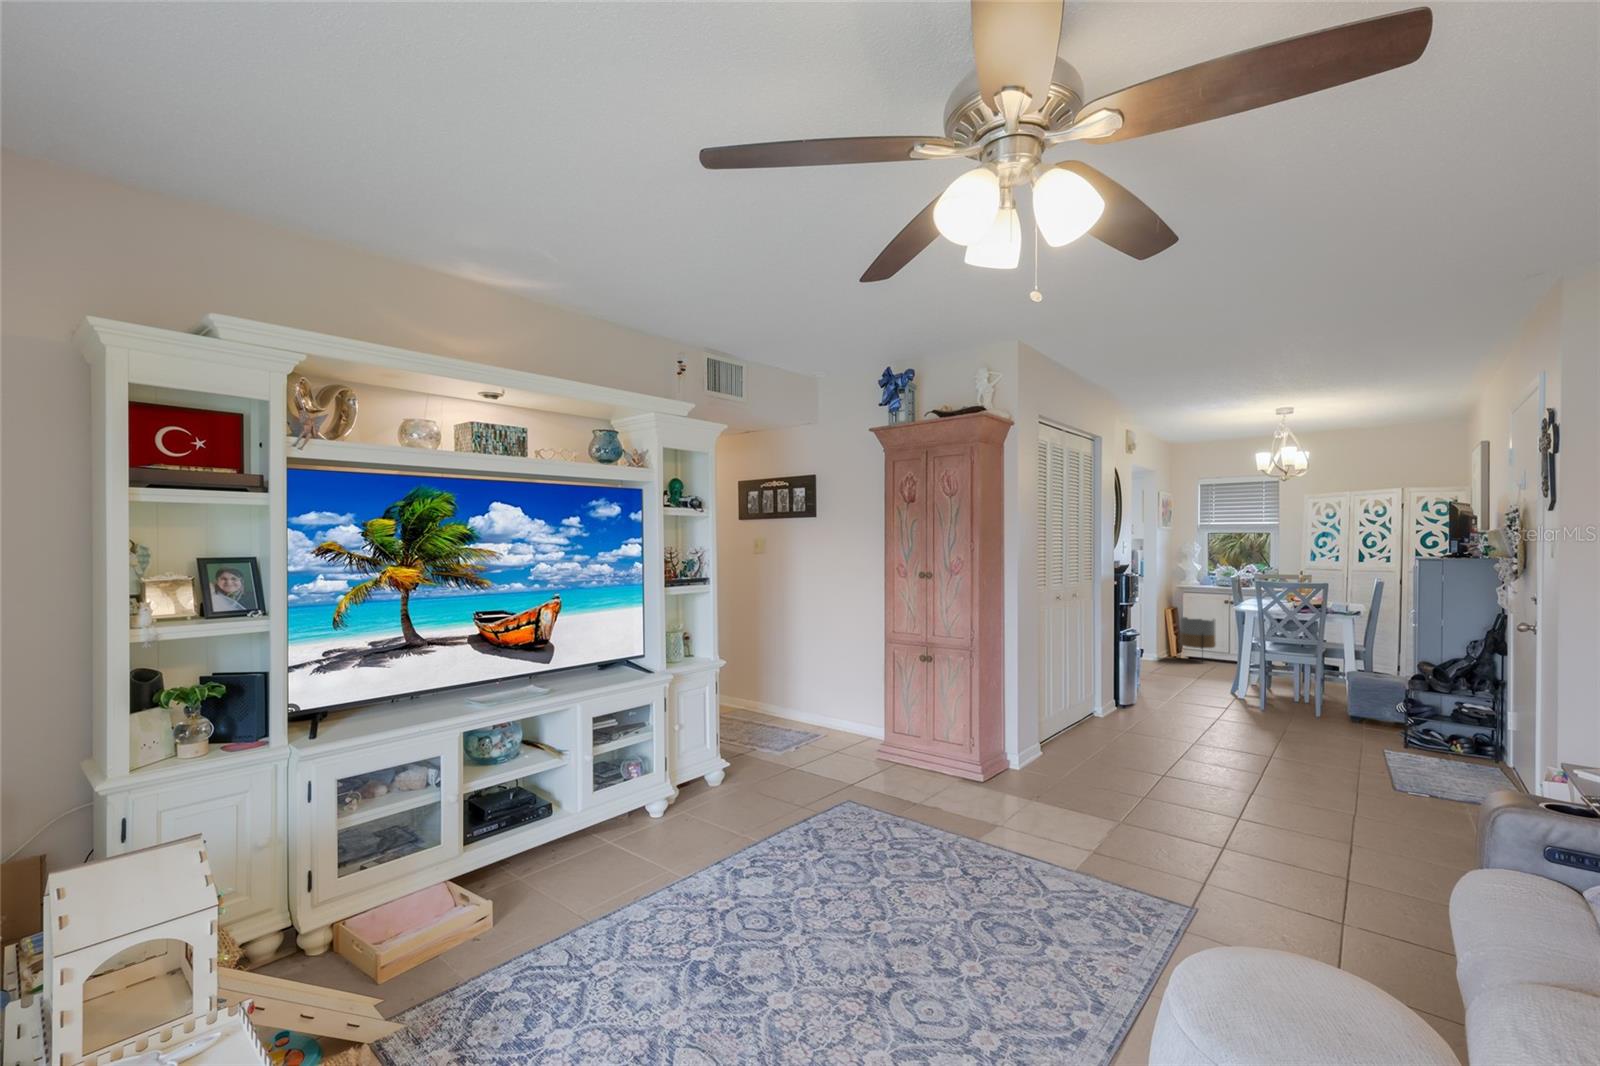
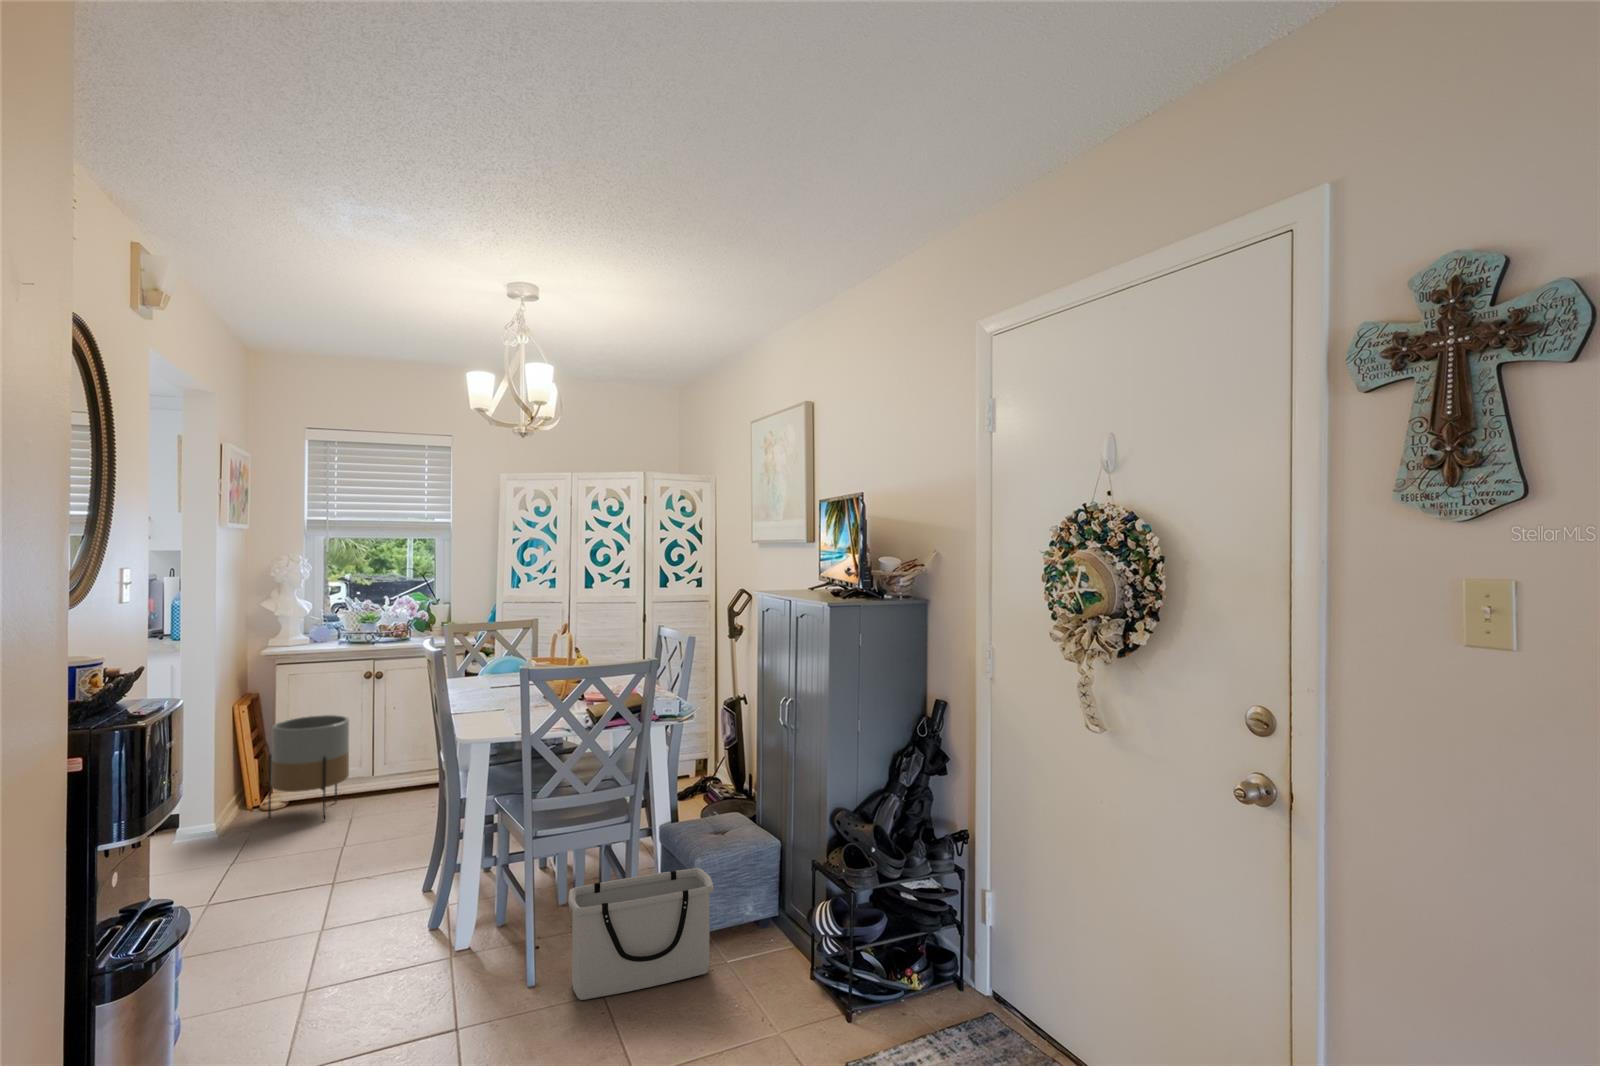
storage bin: none [1277,673,1352,722] -> present [568,868,714,1000]

